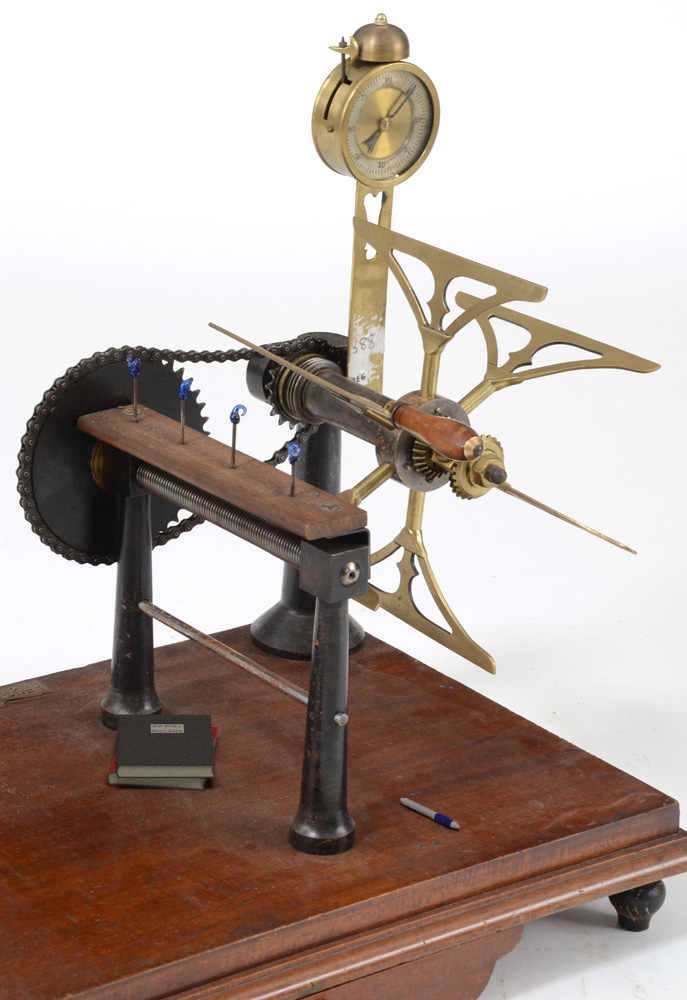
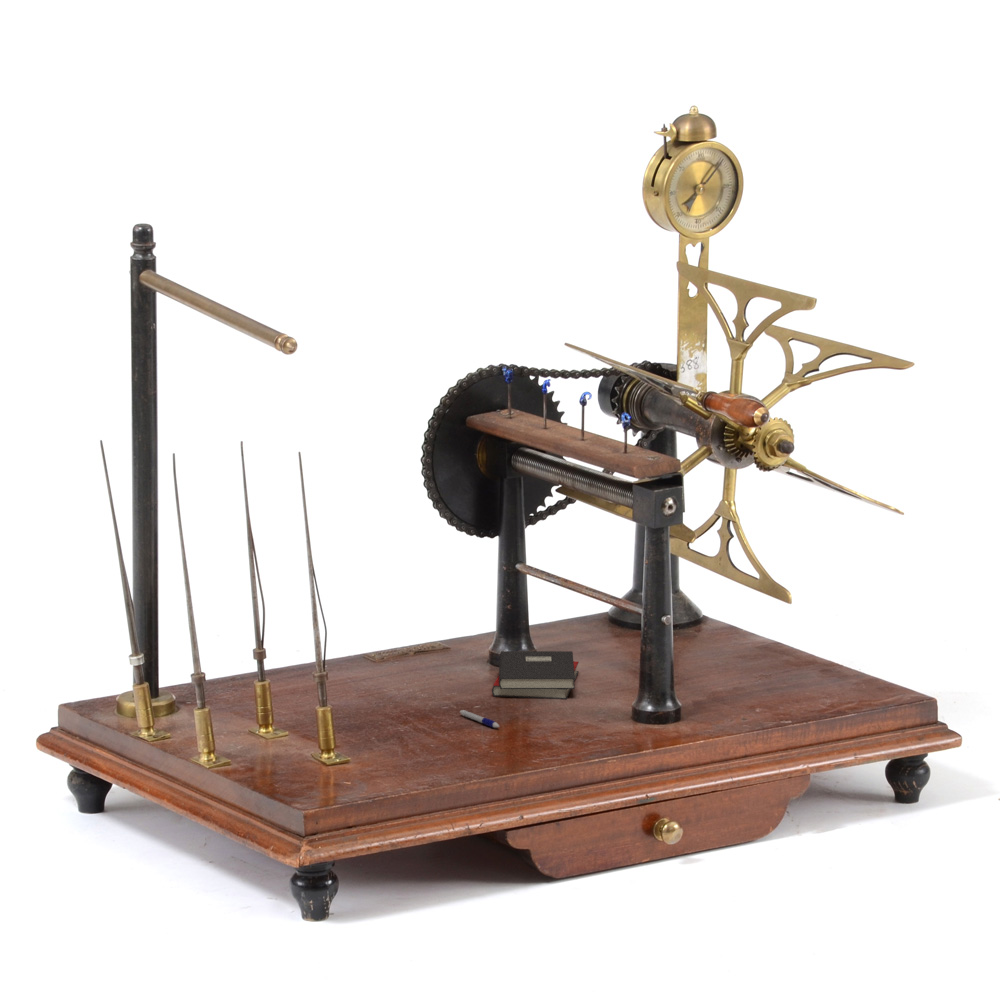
pen: present [400,798,460,828] -> present [460,710,499,728]

